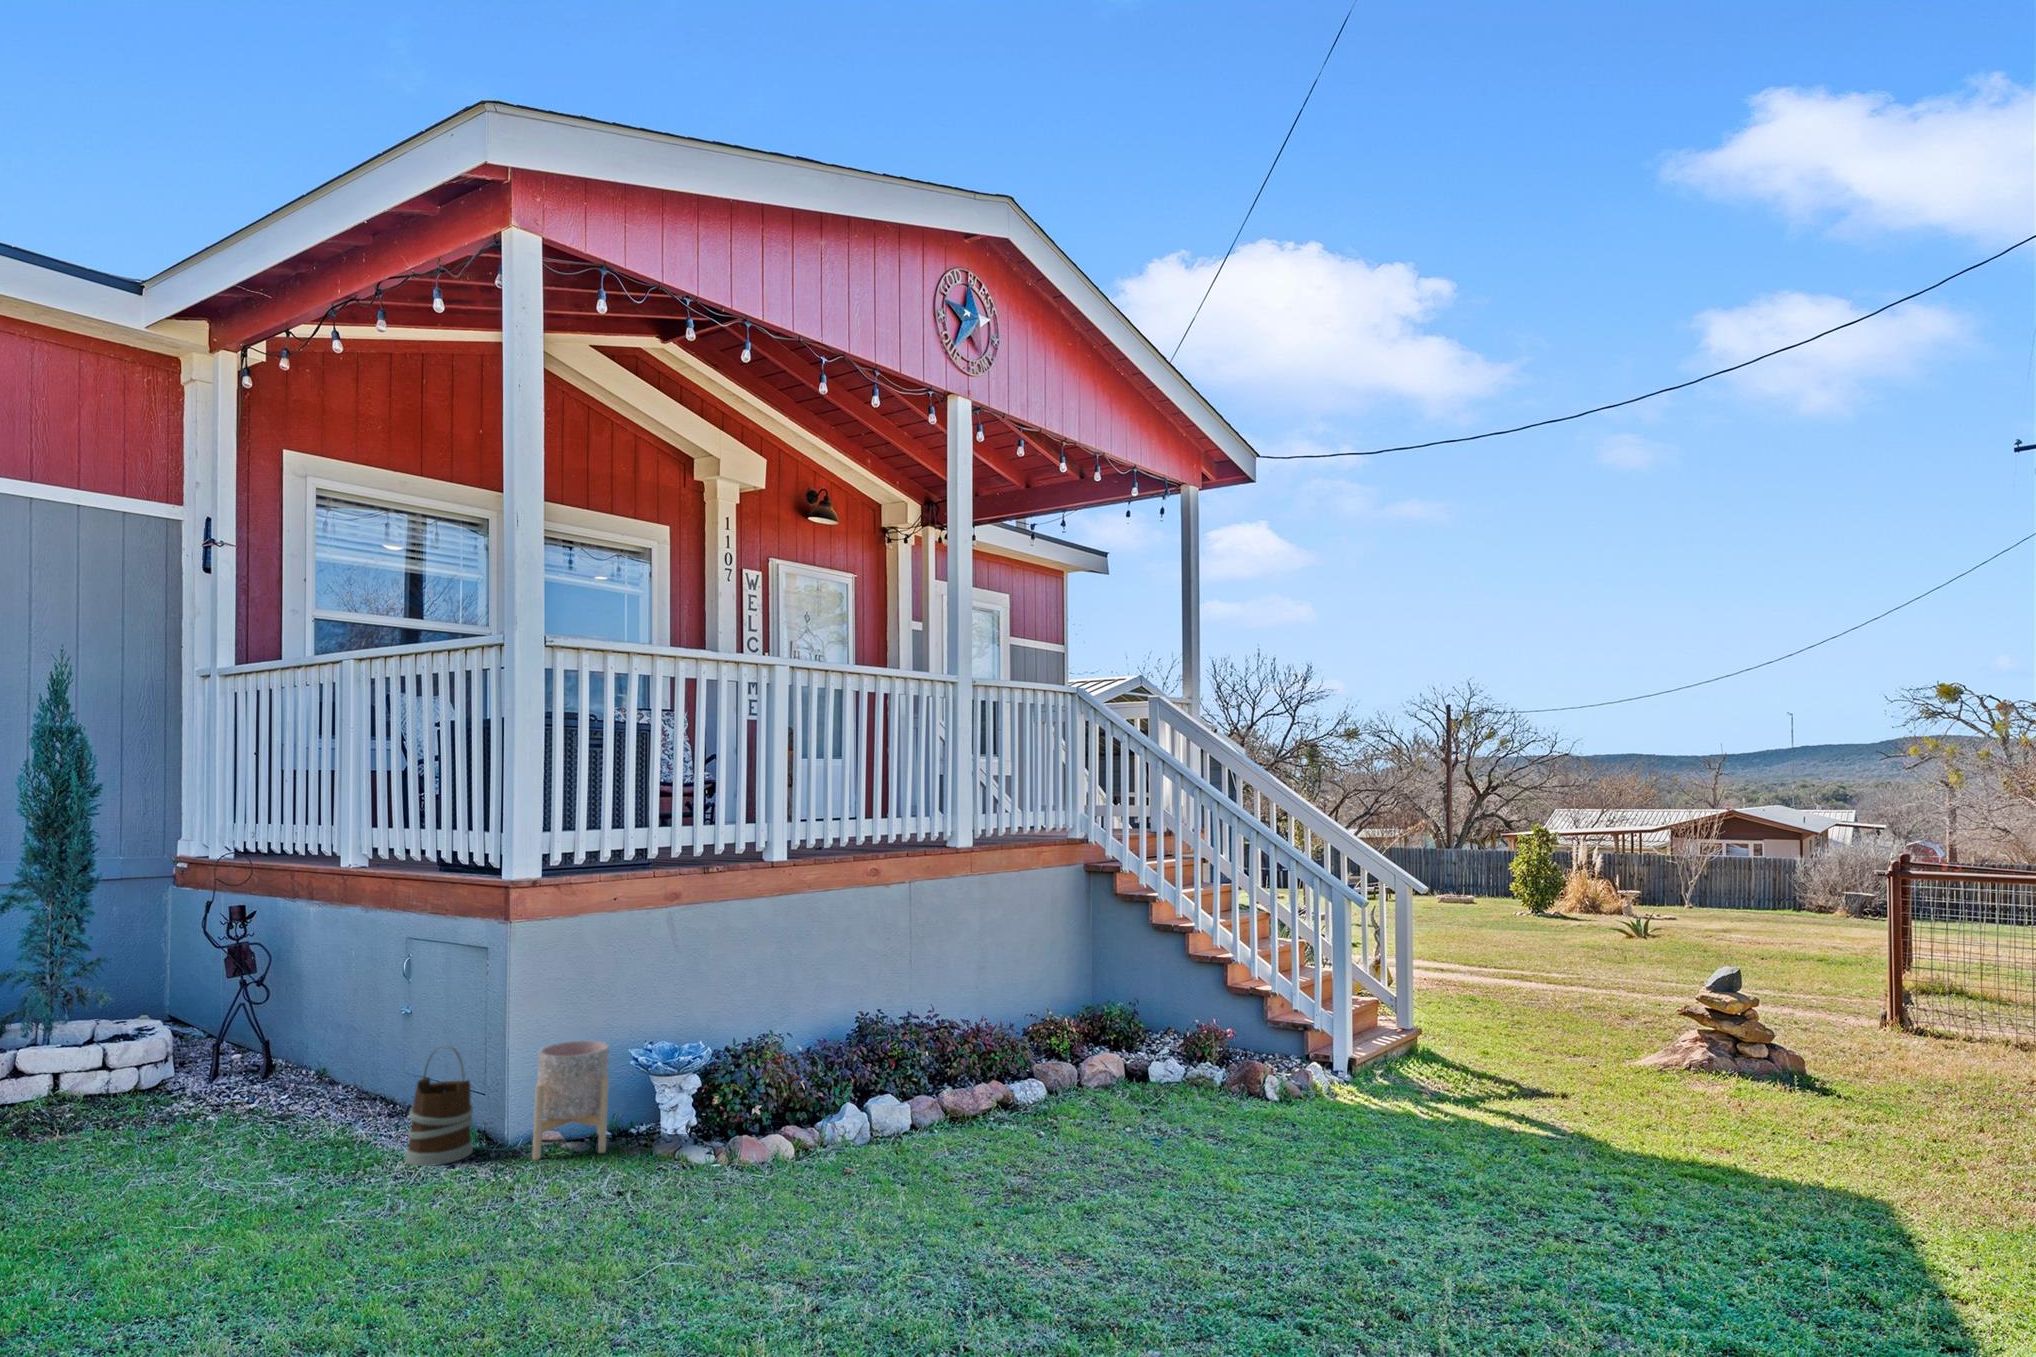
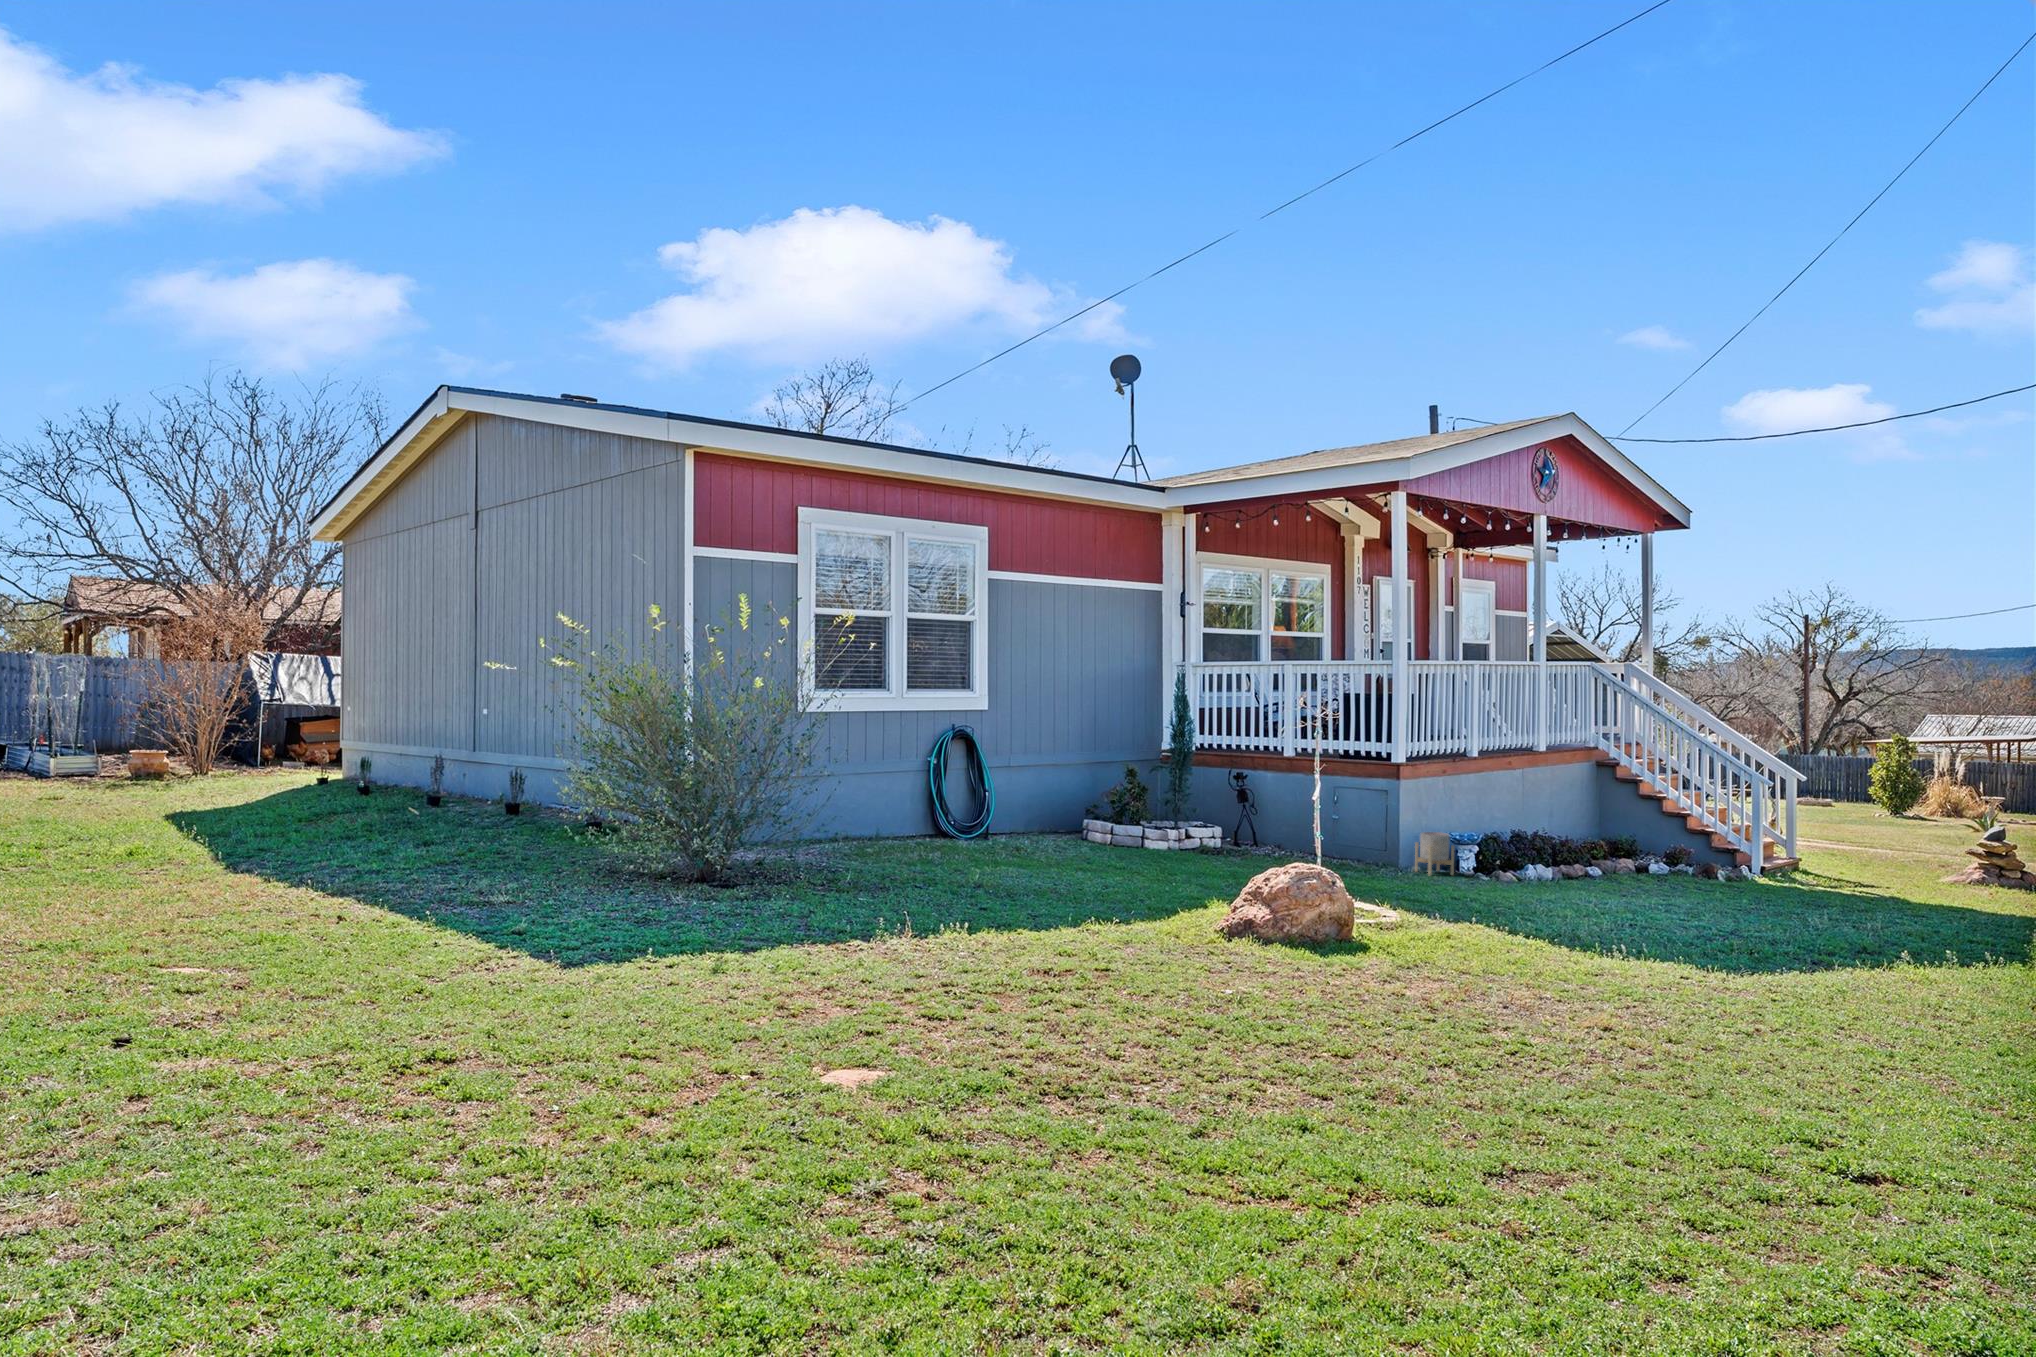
wooden bucket: present [405,1045,473,1166] -> none [1376,829,1401,875]

